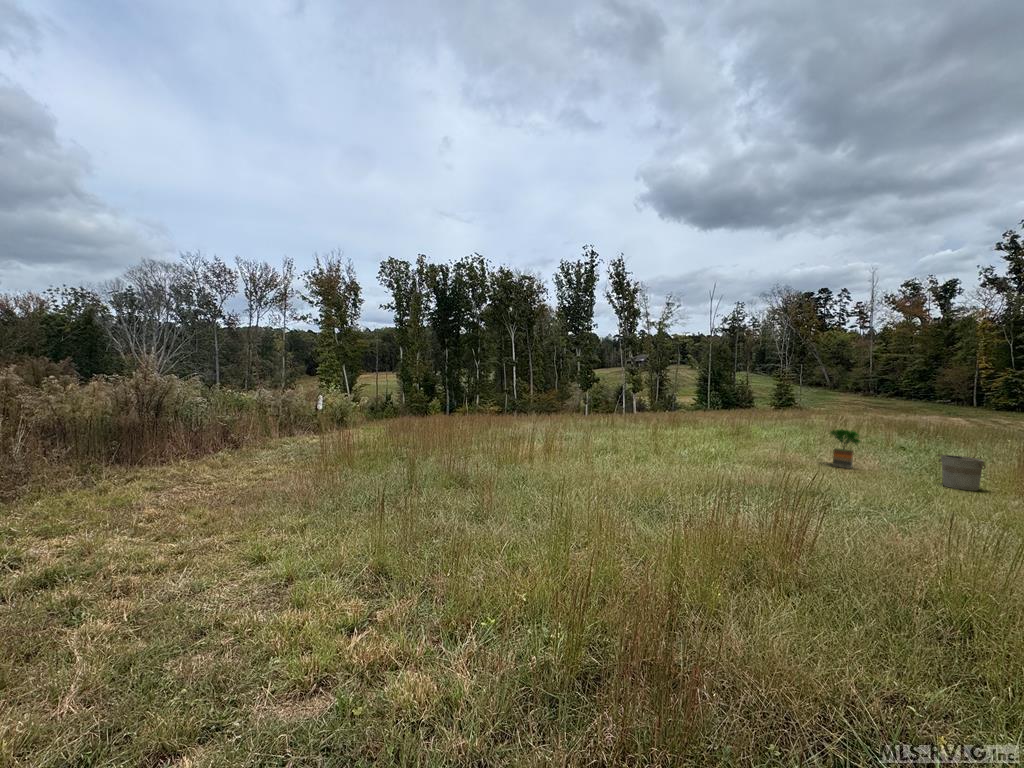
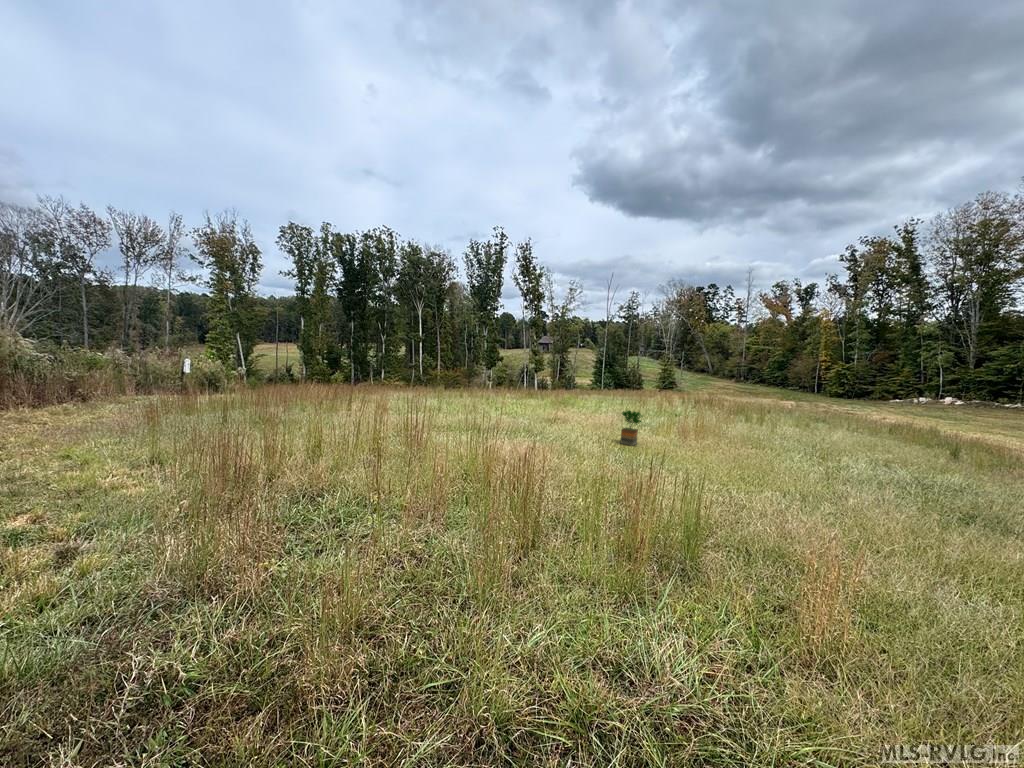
bucket: present [937,454,986,491] -> none [685,434,716,465]

